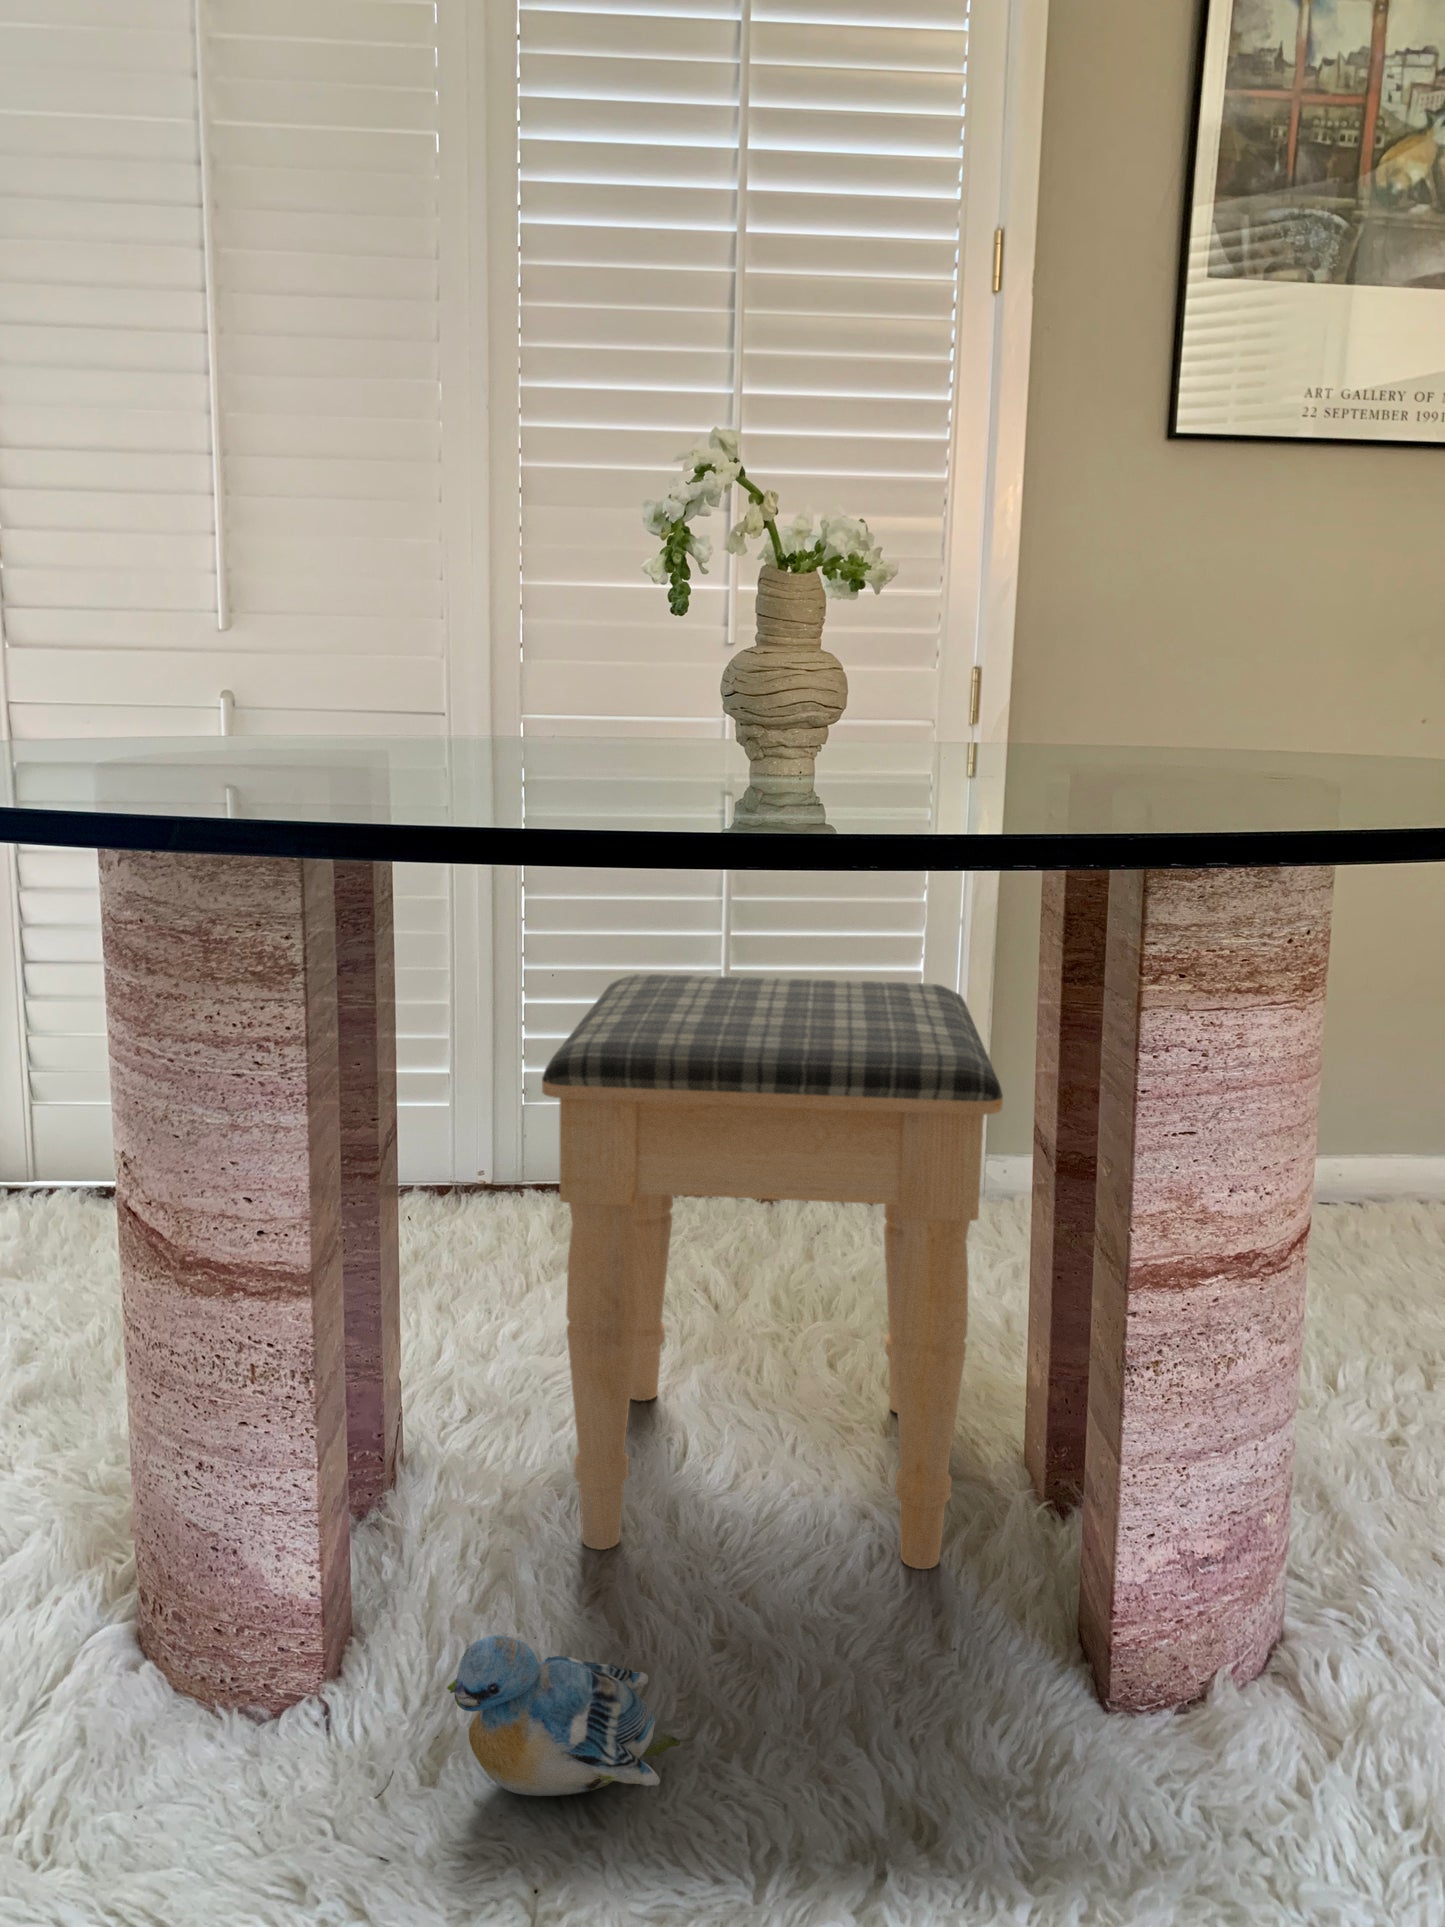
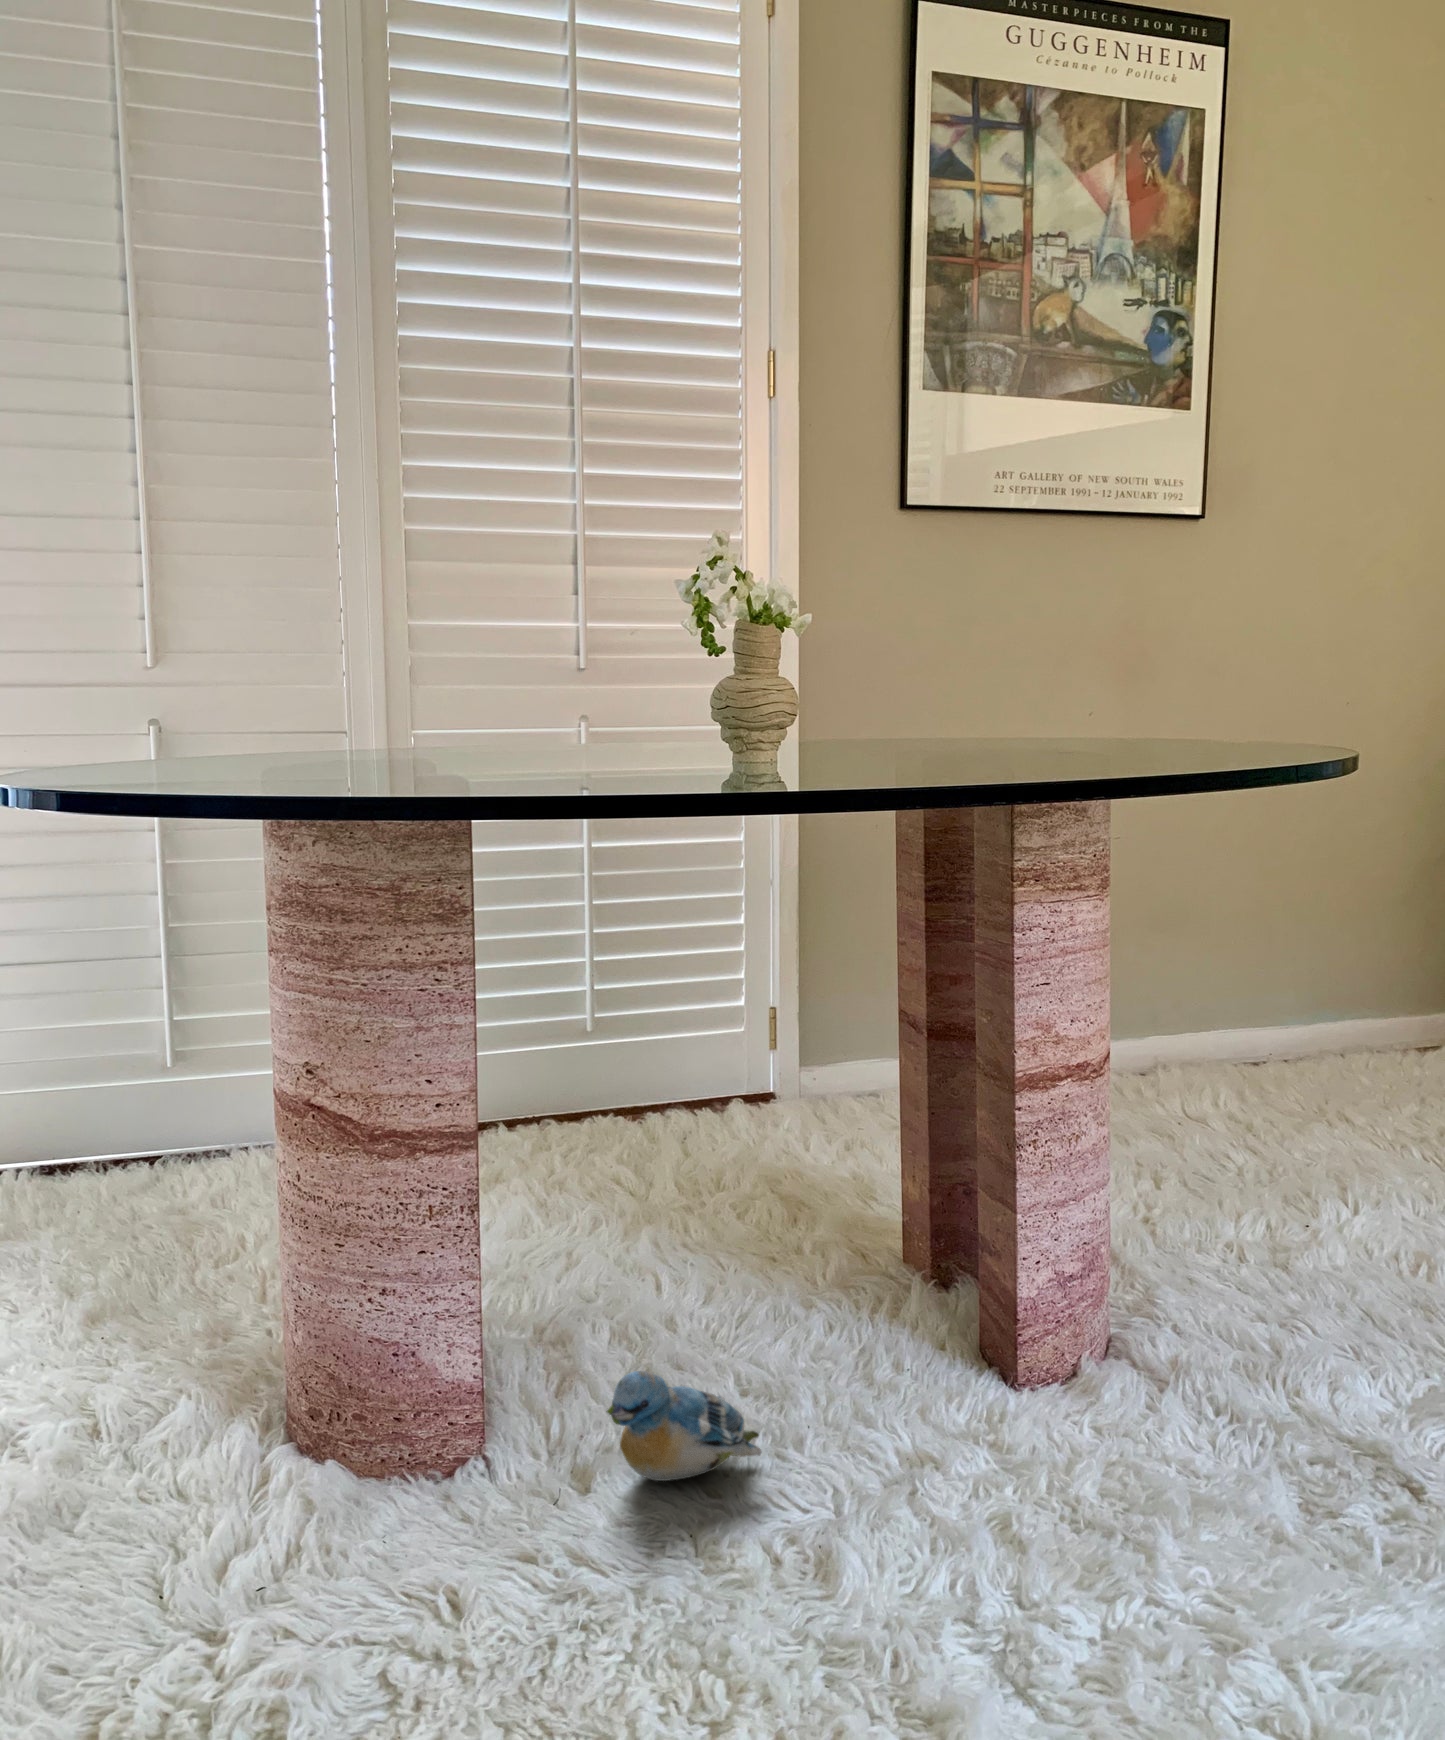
footstool: present [542,974,1003,1569] -> none [571,914,910,1345]

